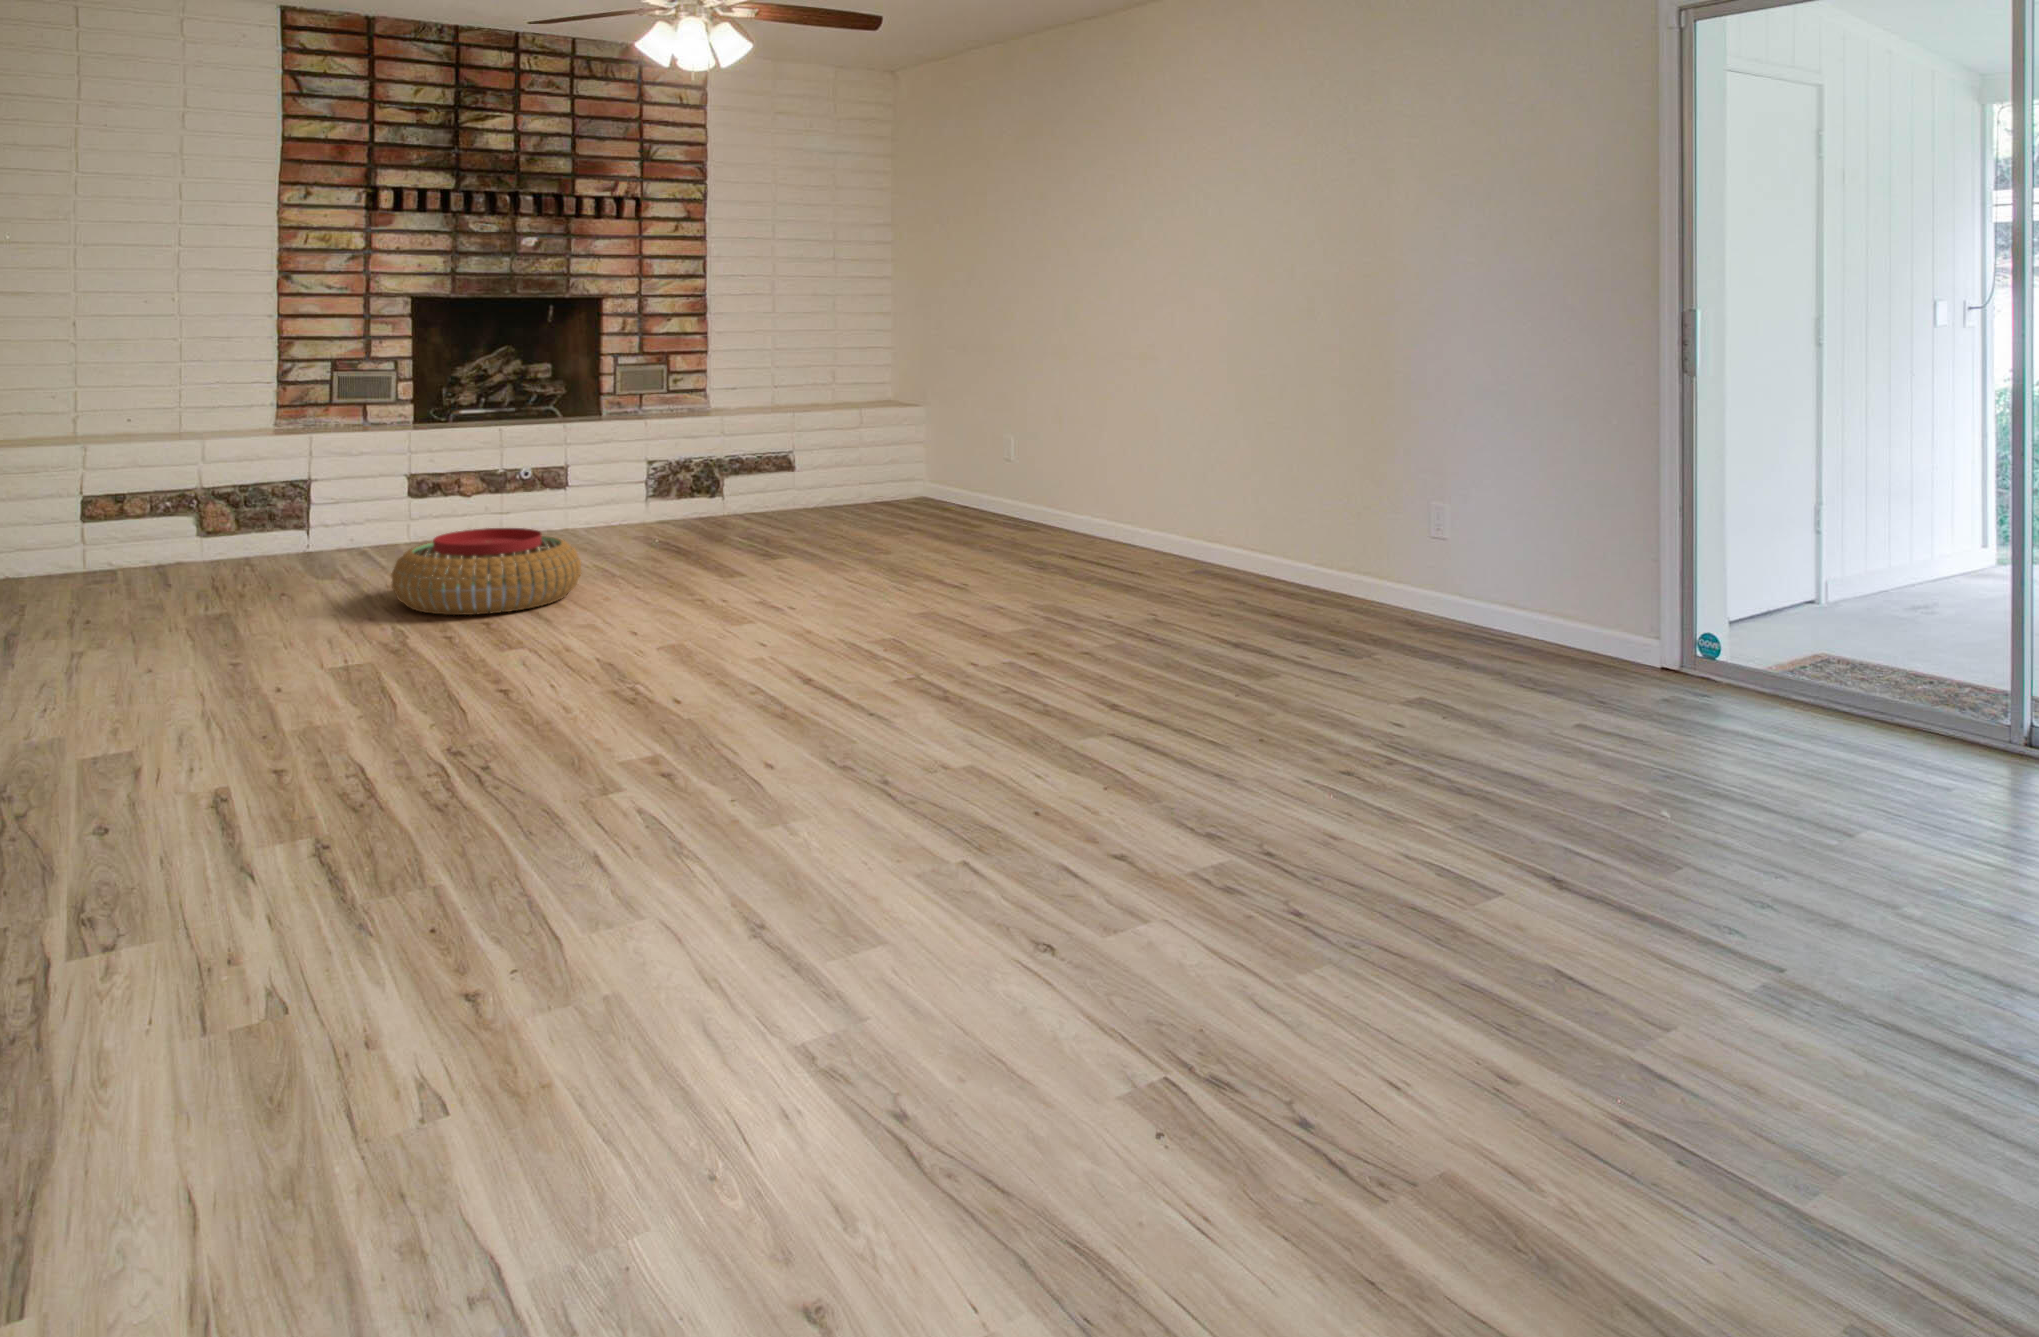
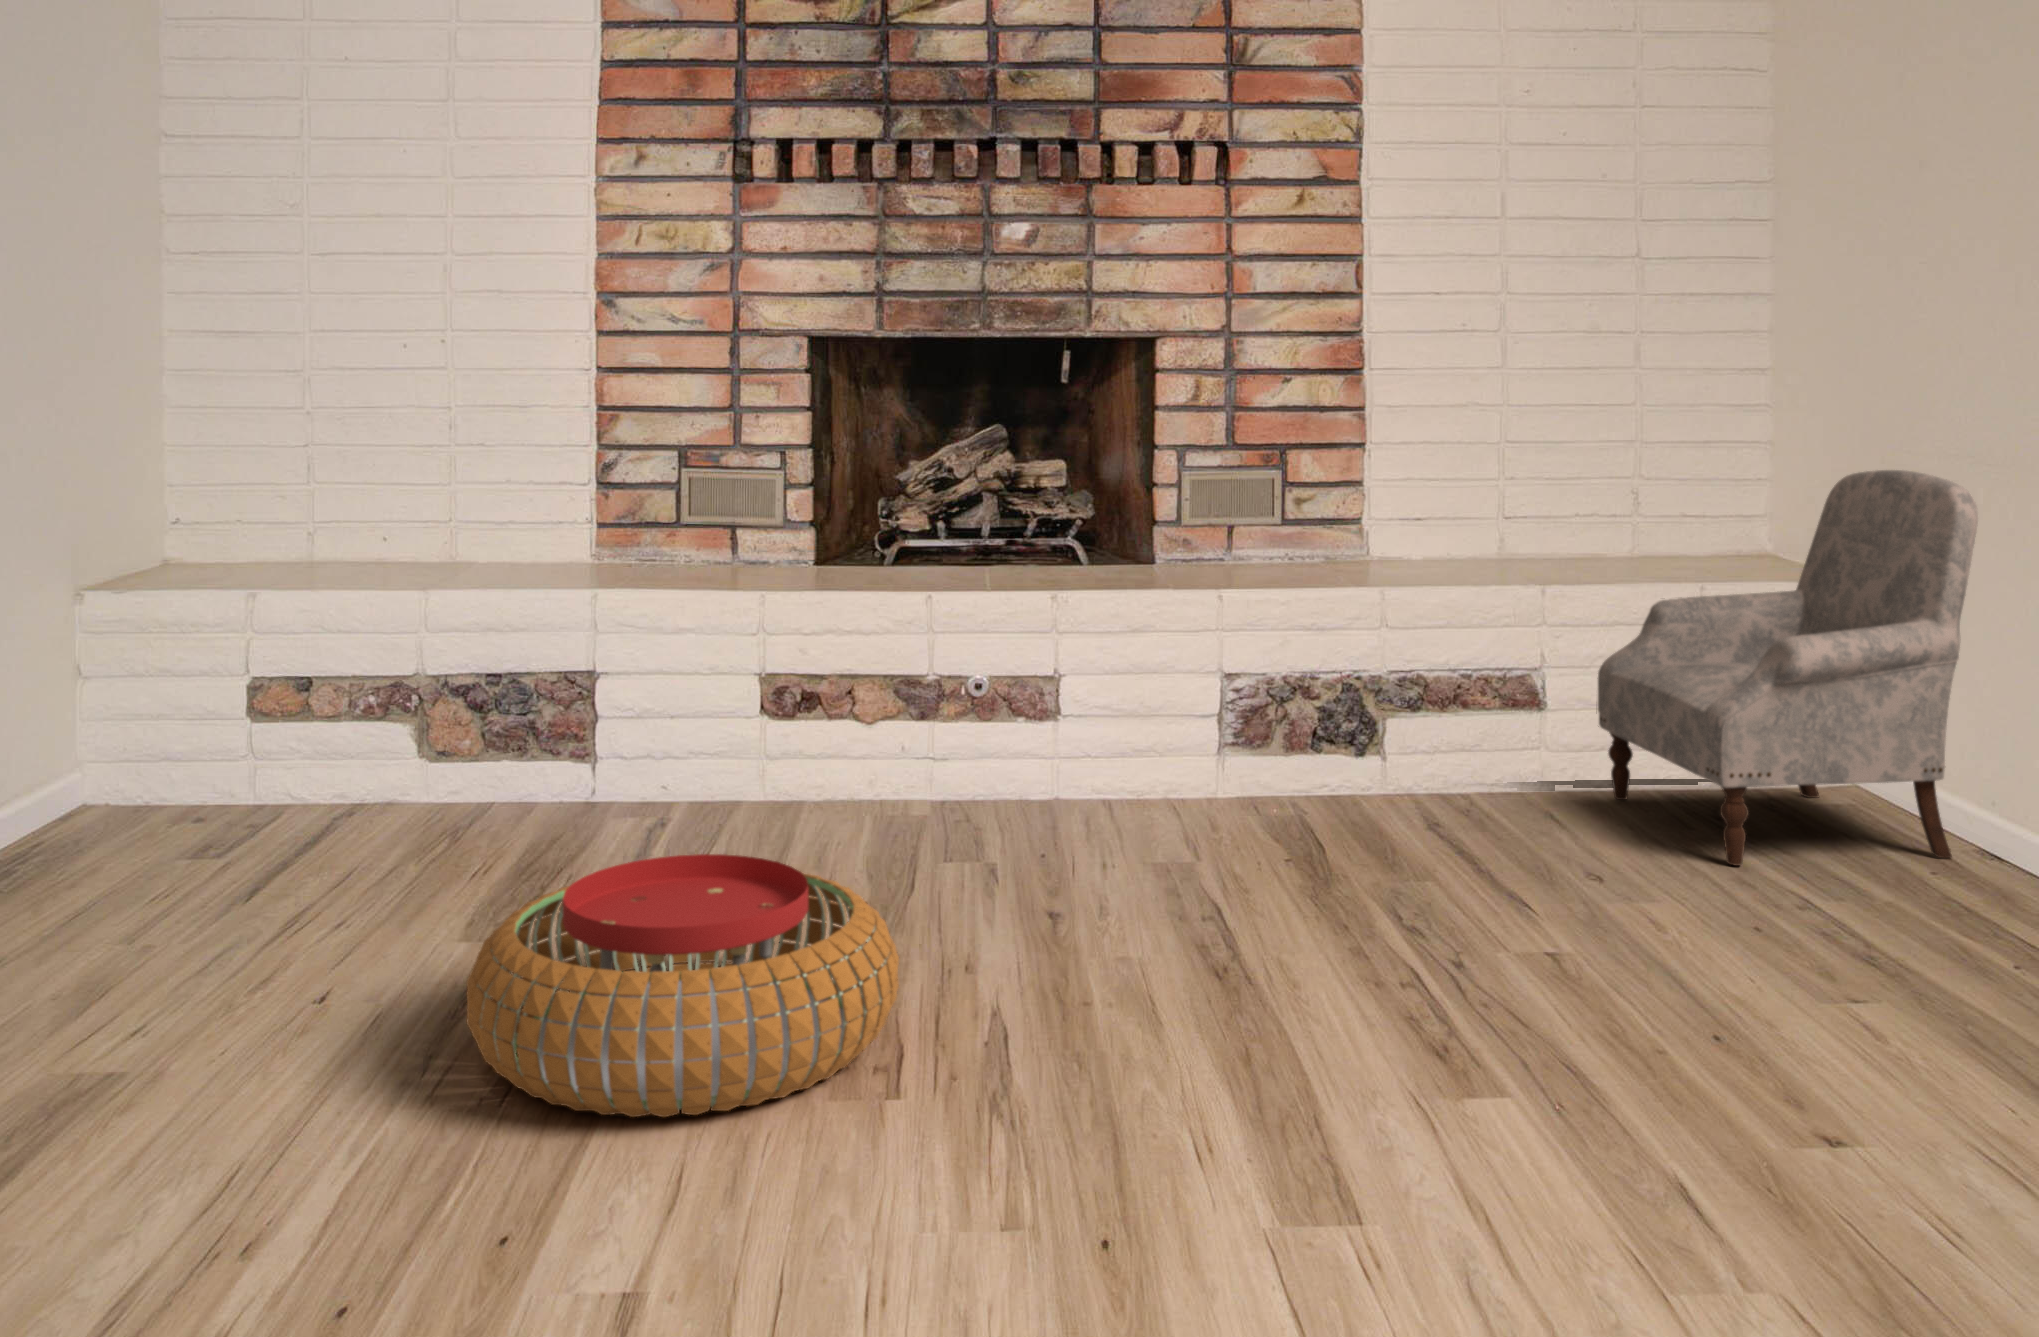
armchair: none [820,360,968,521] -> present [1598,470,1978,866]

